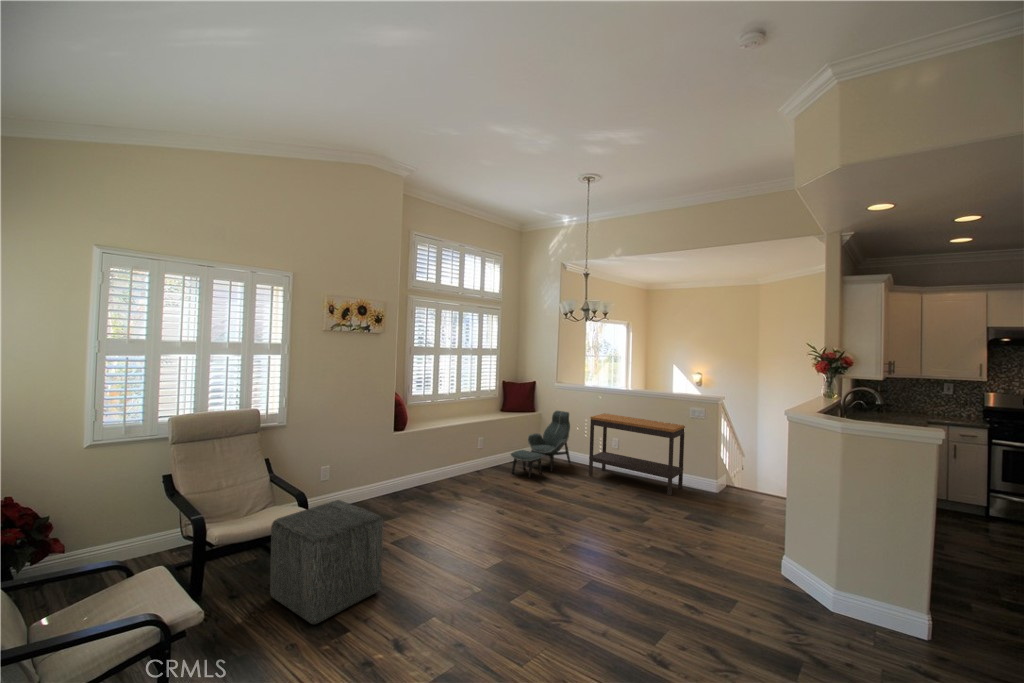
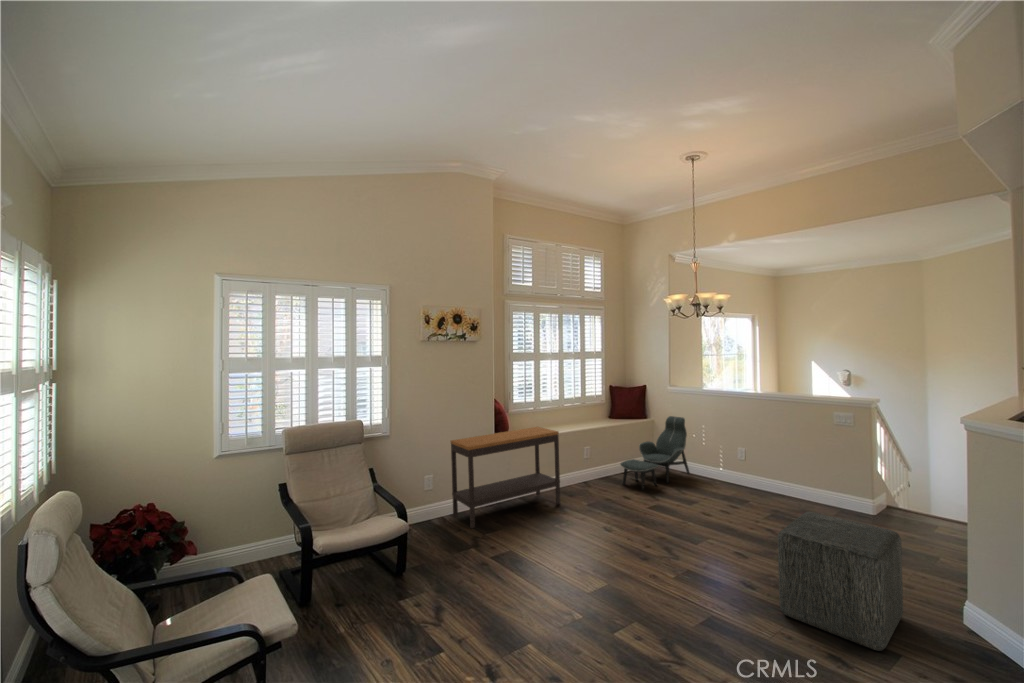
console table: present [589,413,685,496] -> present [450,427,560,528]
ottoman: present [270,500,383,624] -> present [778,512,903,651]

